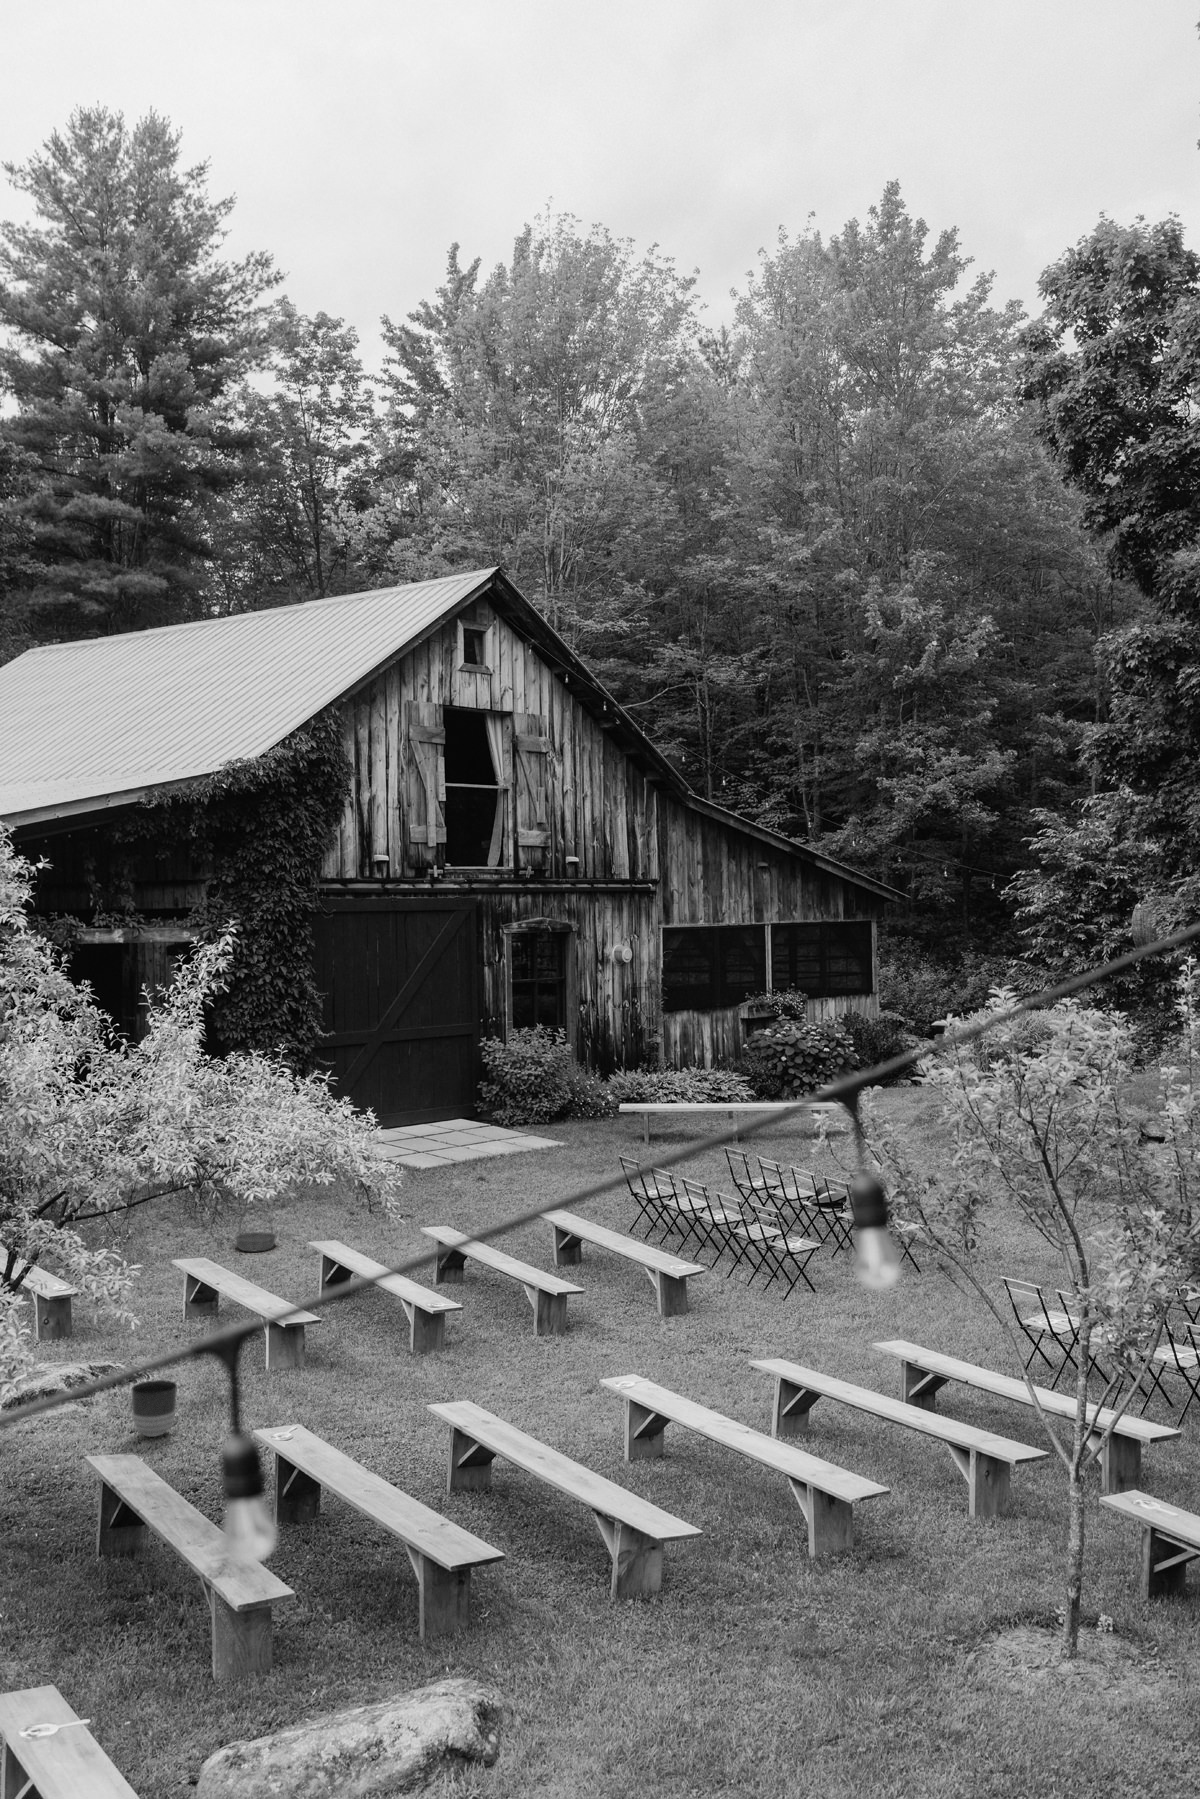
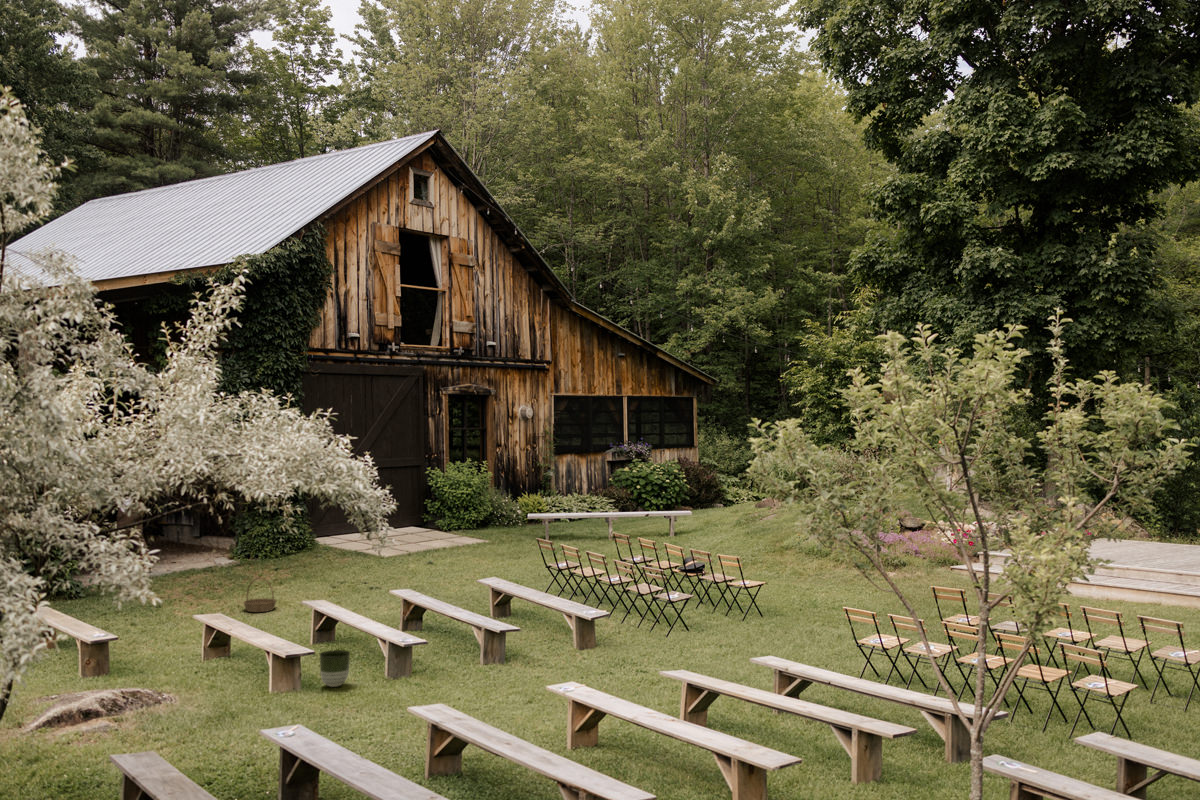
planter: present [132,1380,177,1437] -> present [320,650,350,687]

